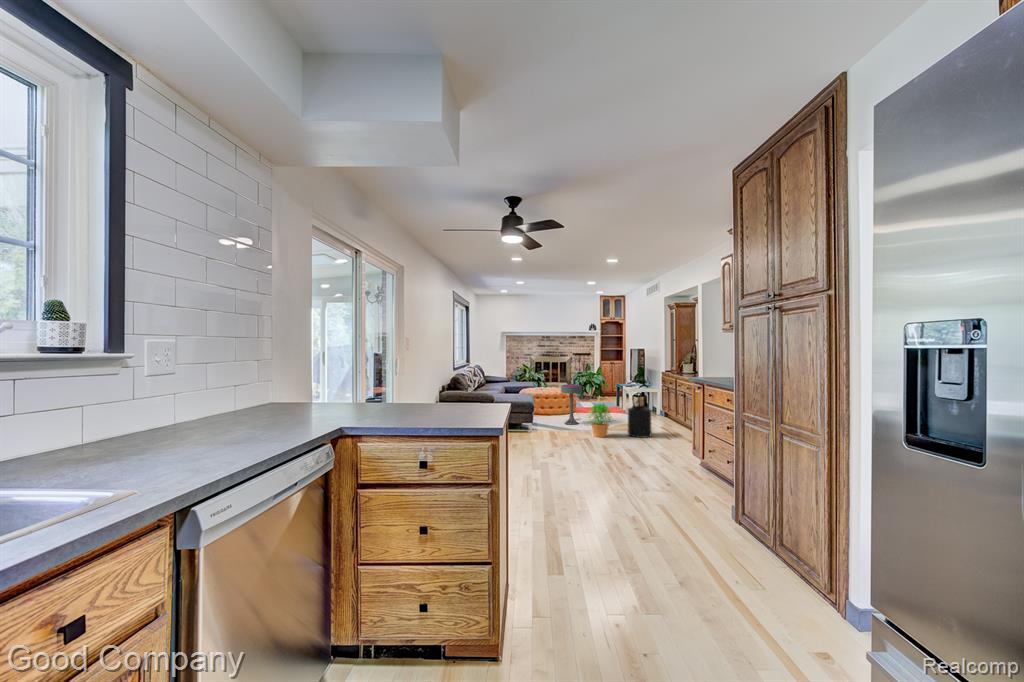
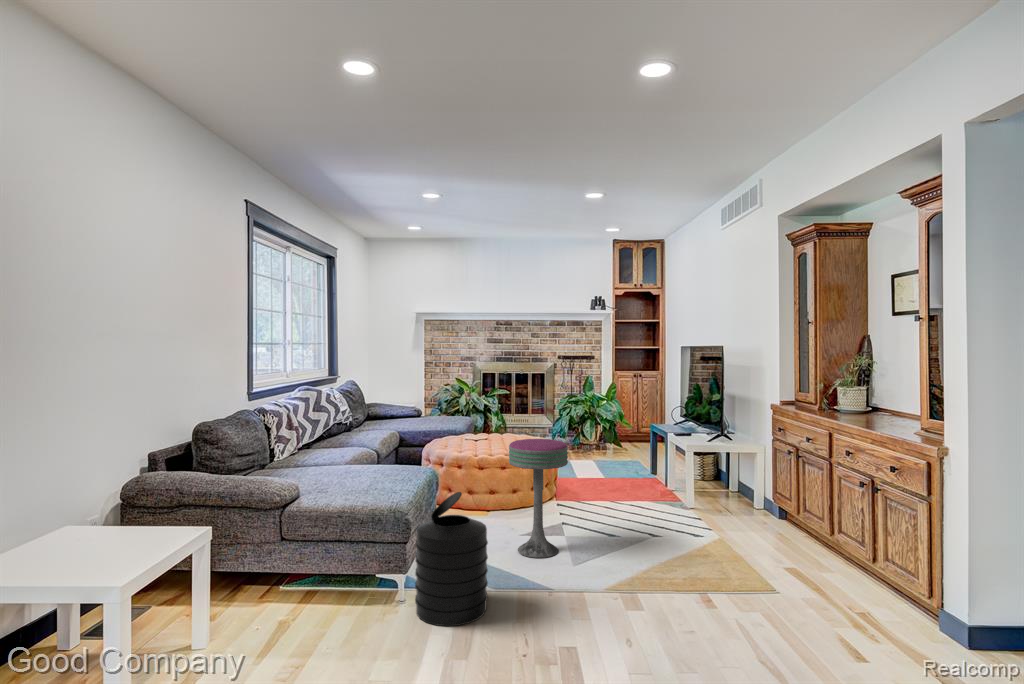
trash can: present [628,399,651,438] -> present [415,492,488,626]
potted plant: present [589,403,611,437] -> none [574,519,674,646]

